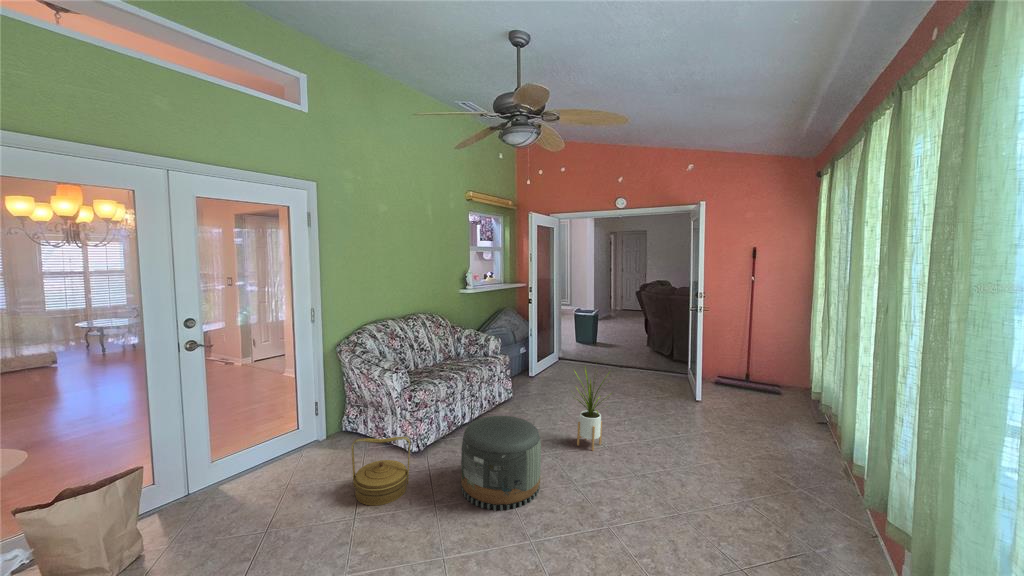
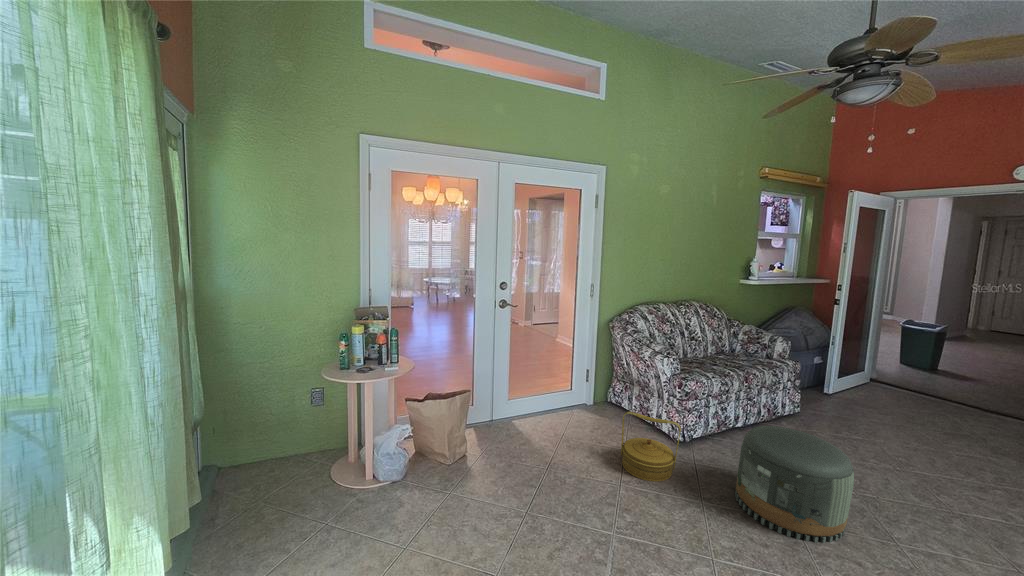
house plant: present [574,367,612,451] -> none [903,392,994,514]

